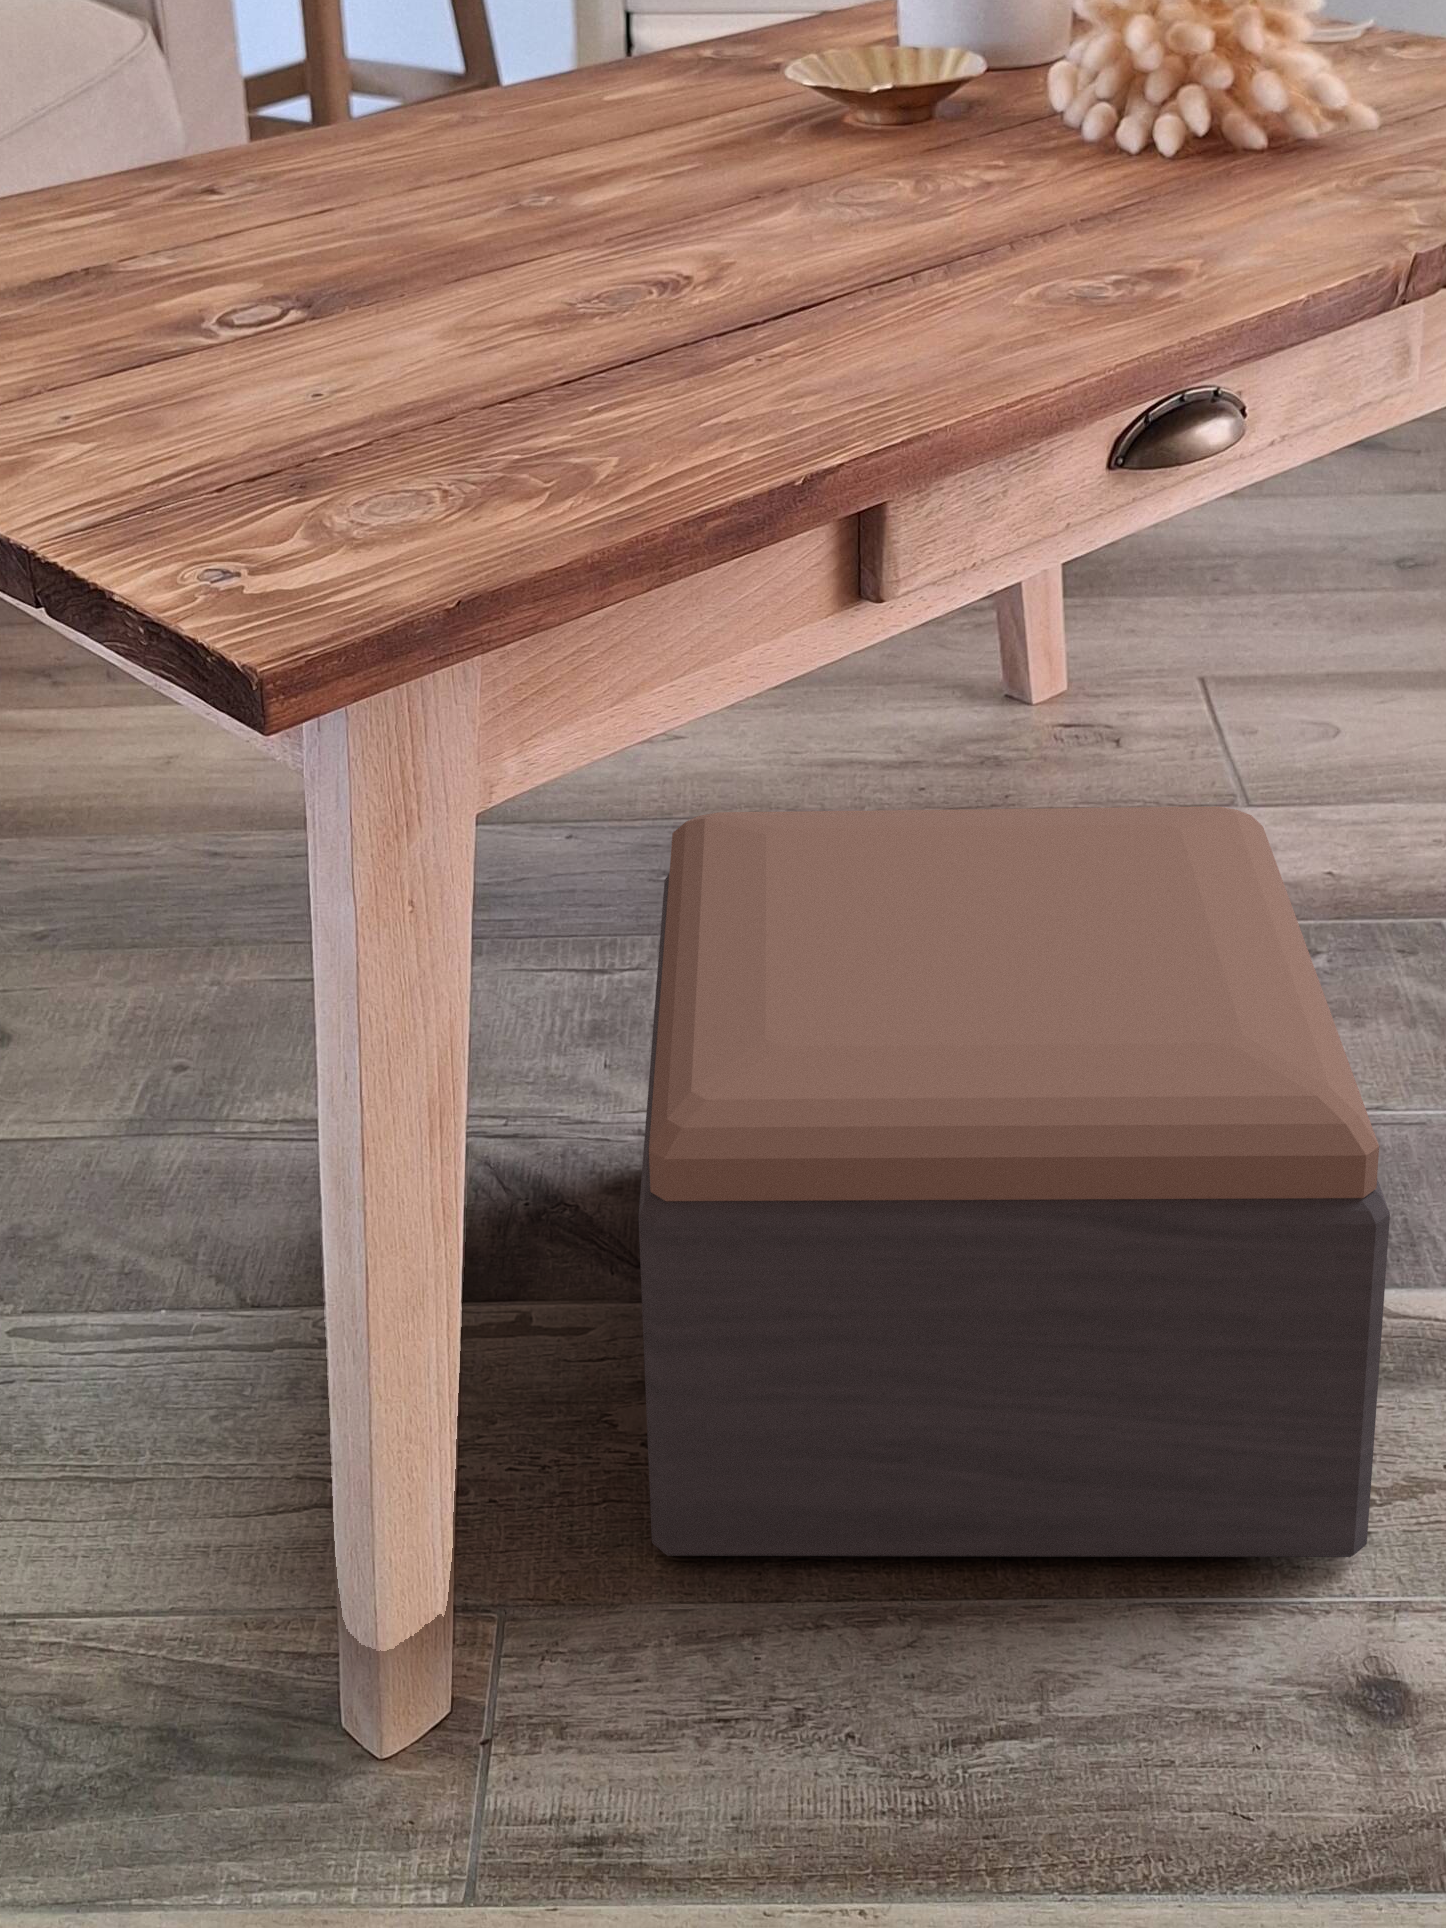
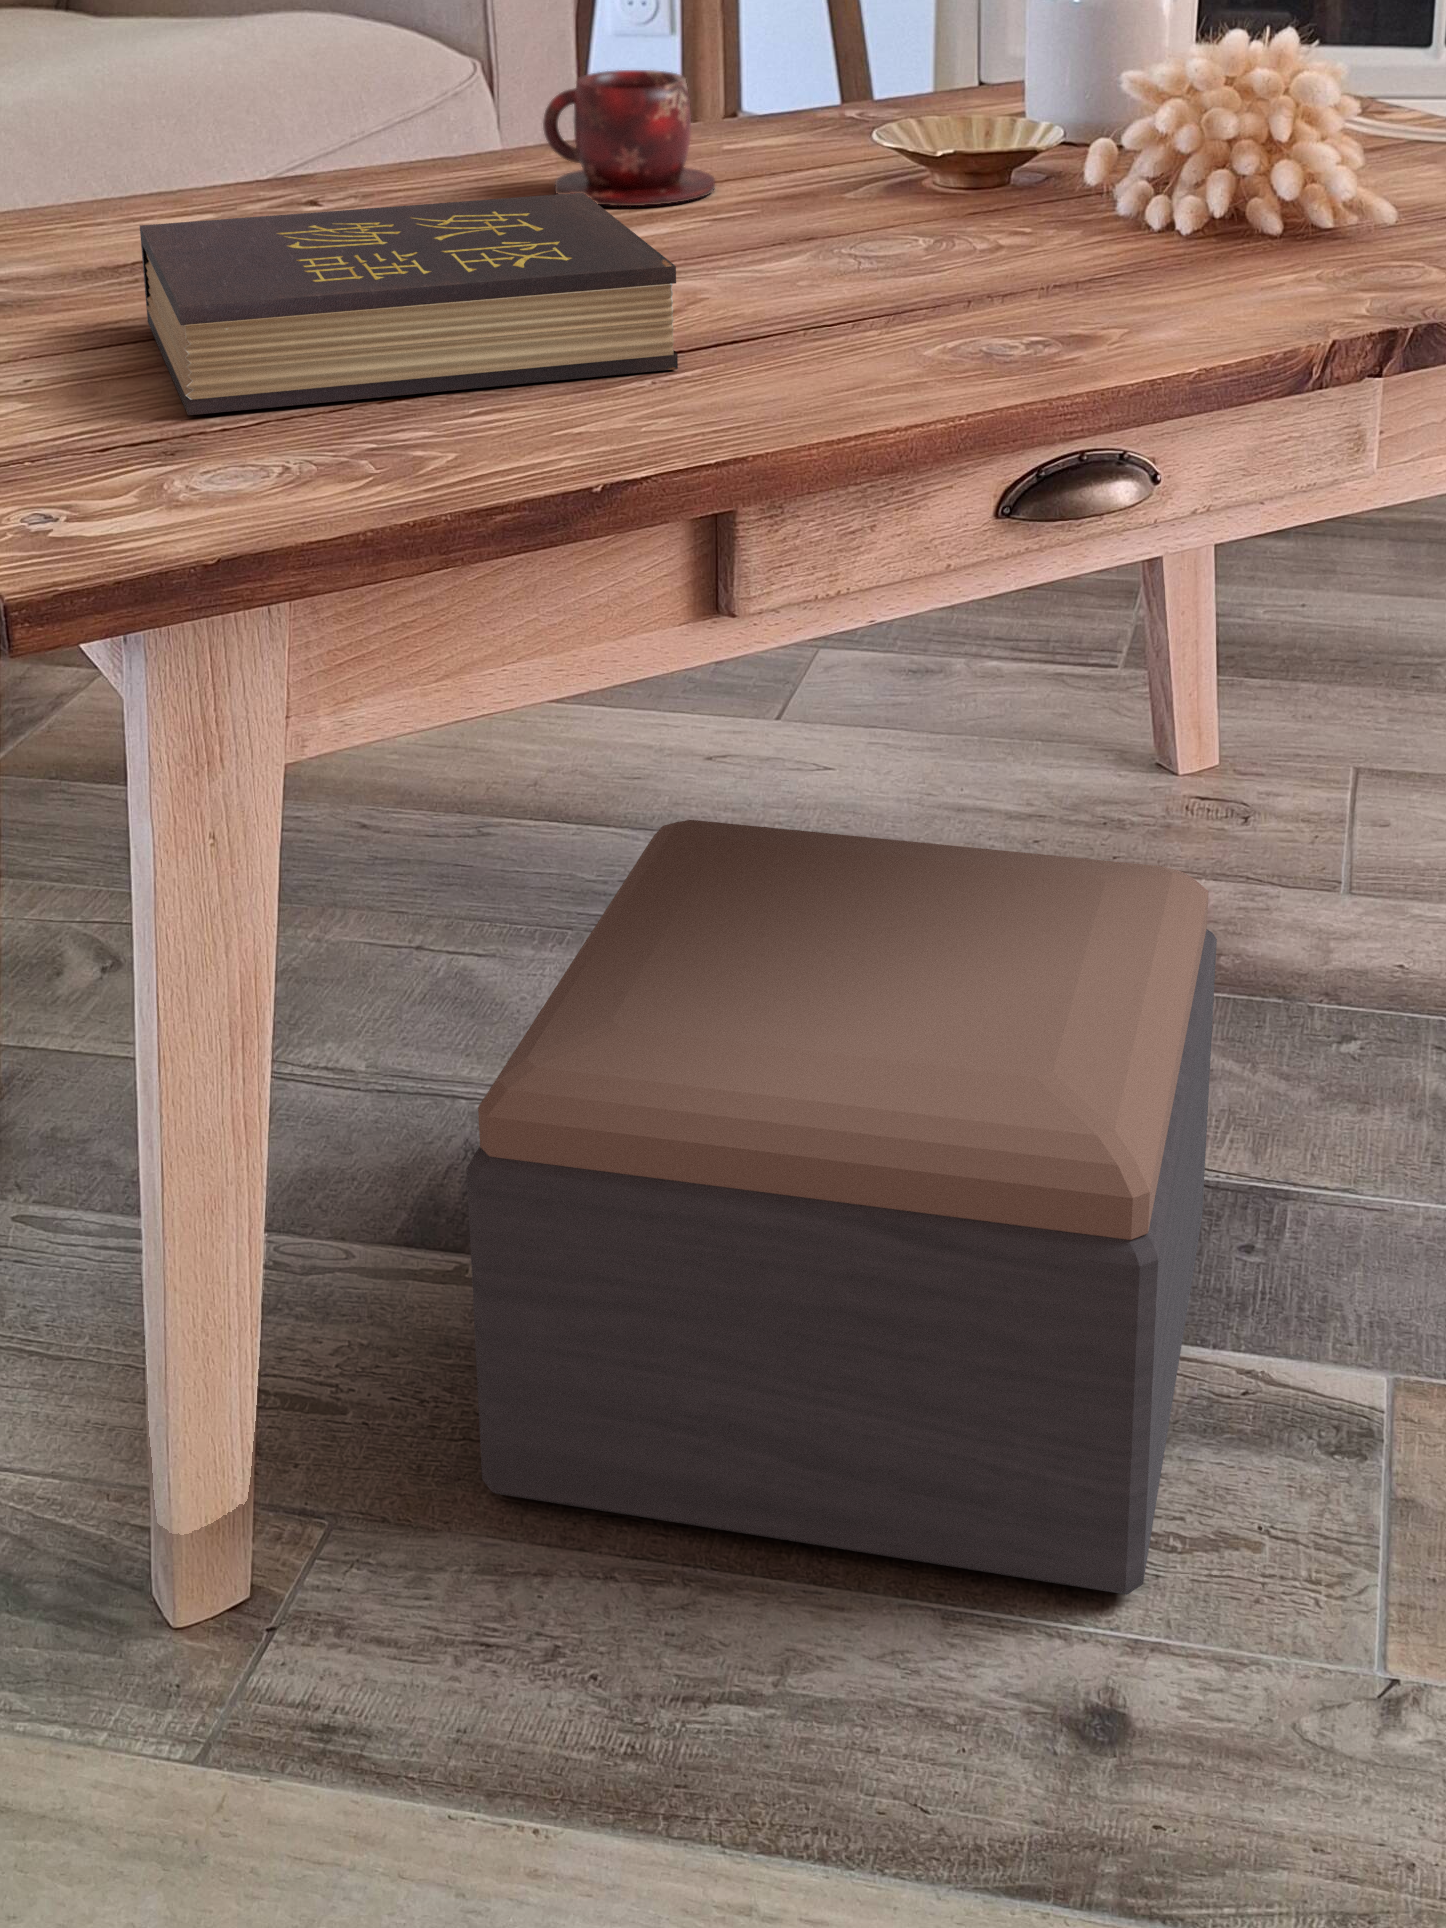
teacup: none [428,18,615,166] -> present [543,70,715,206]
hardback book: none [125,155,764,434] -> present [140,193,678,415]

